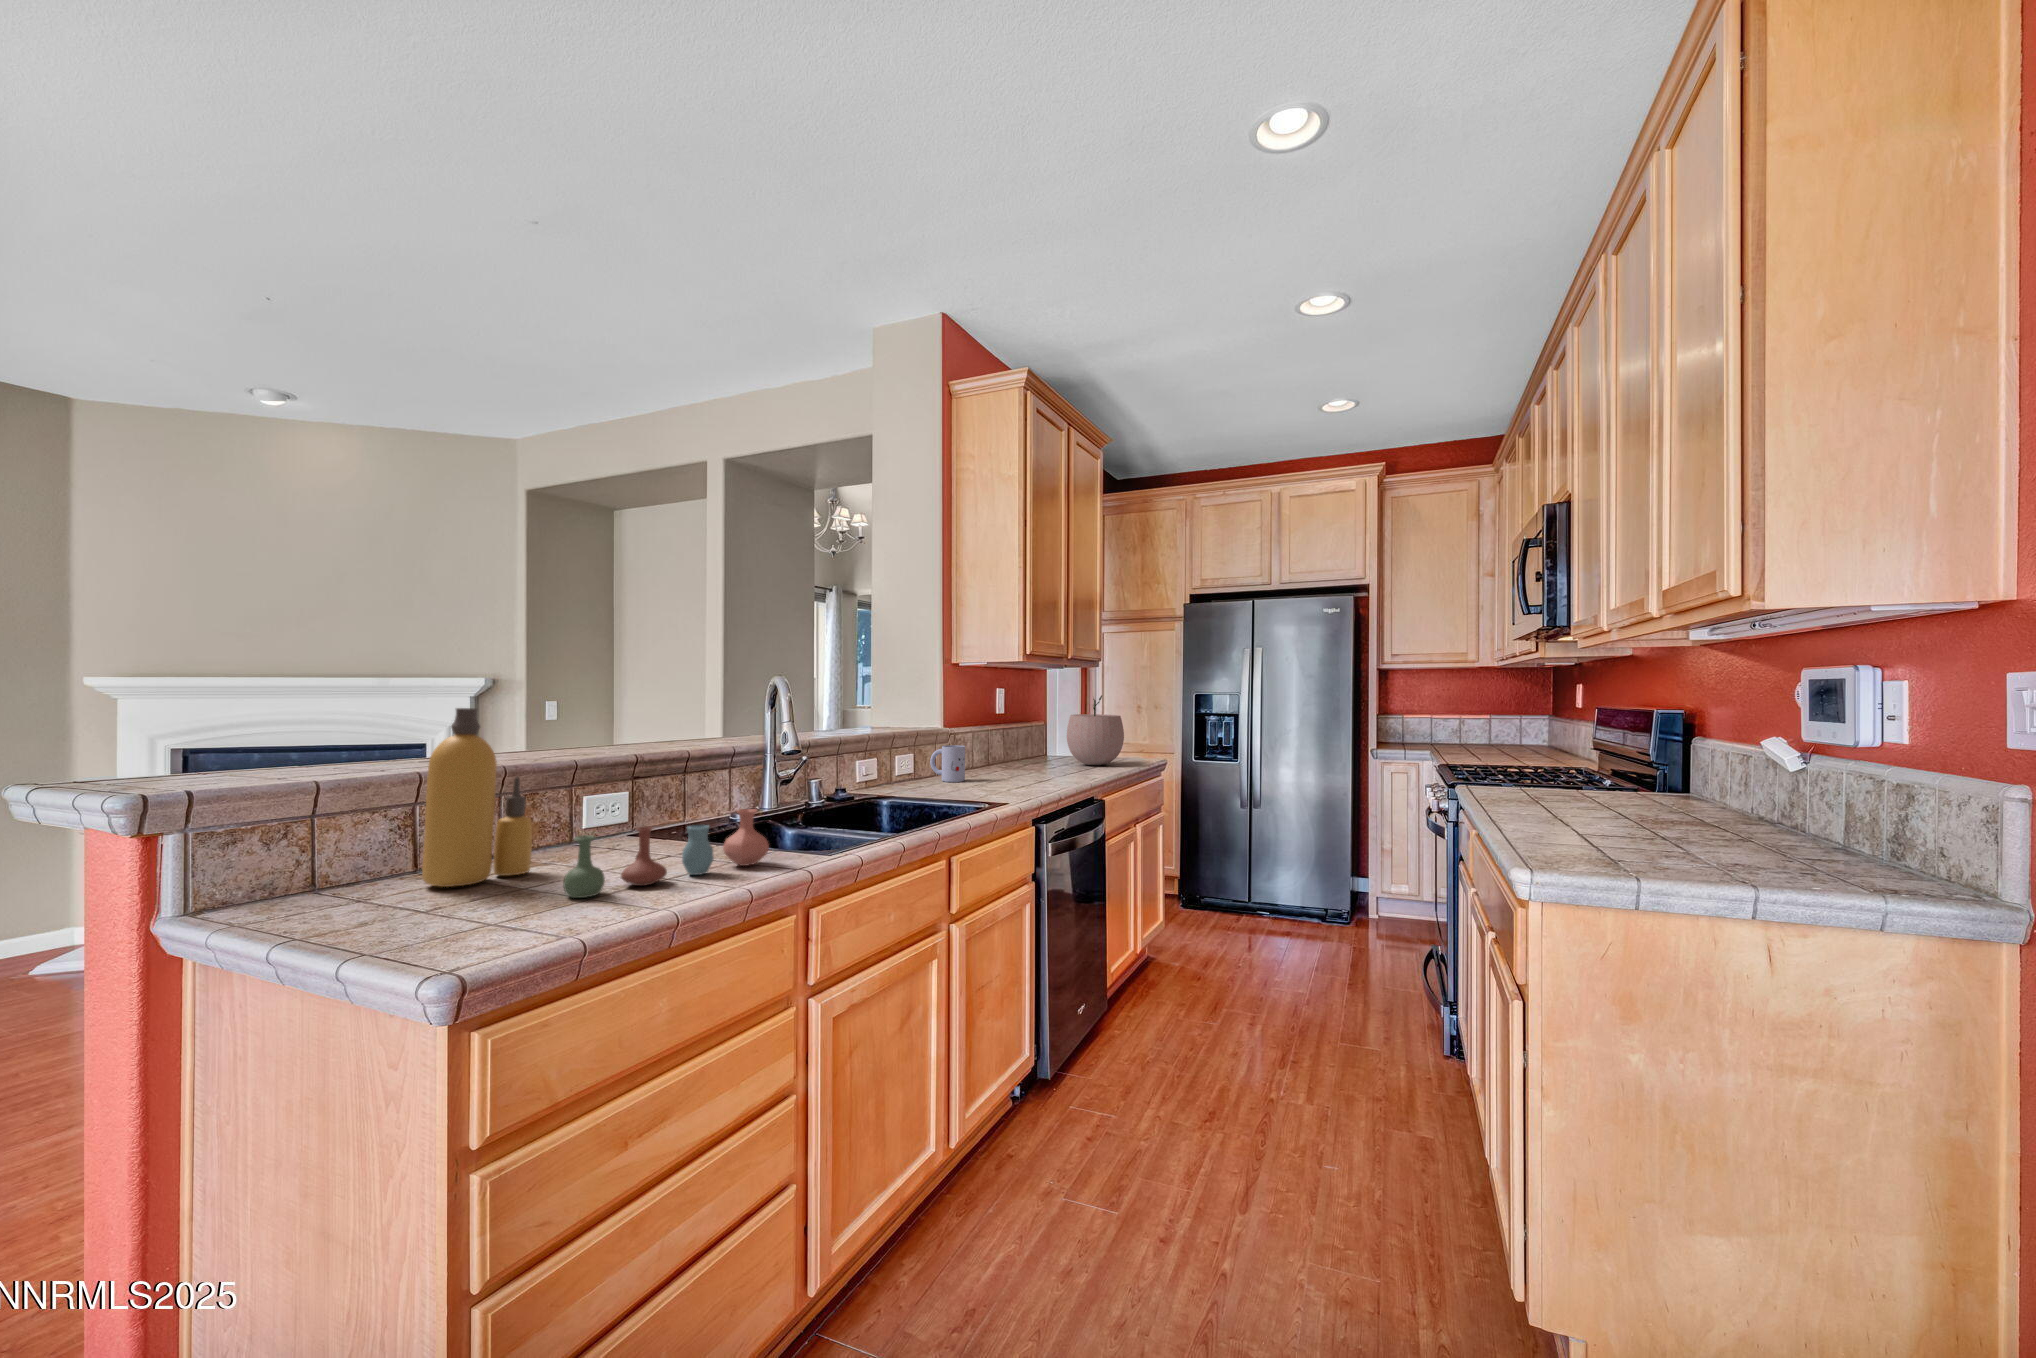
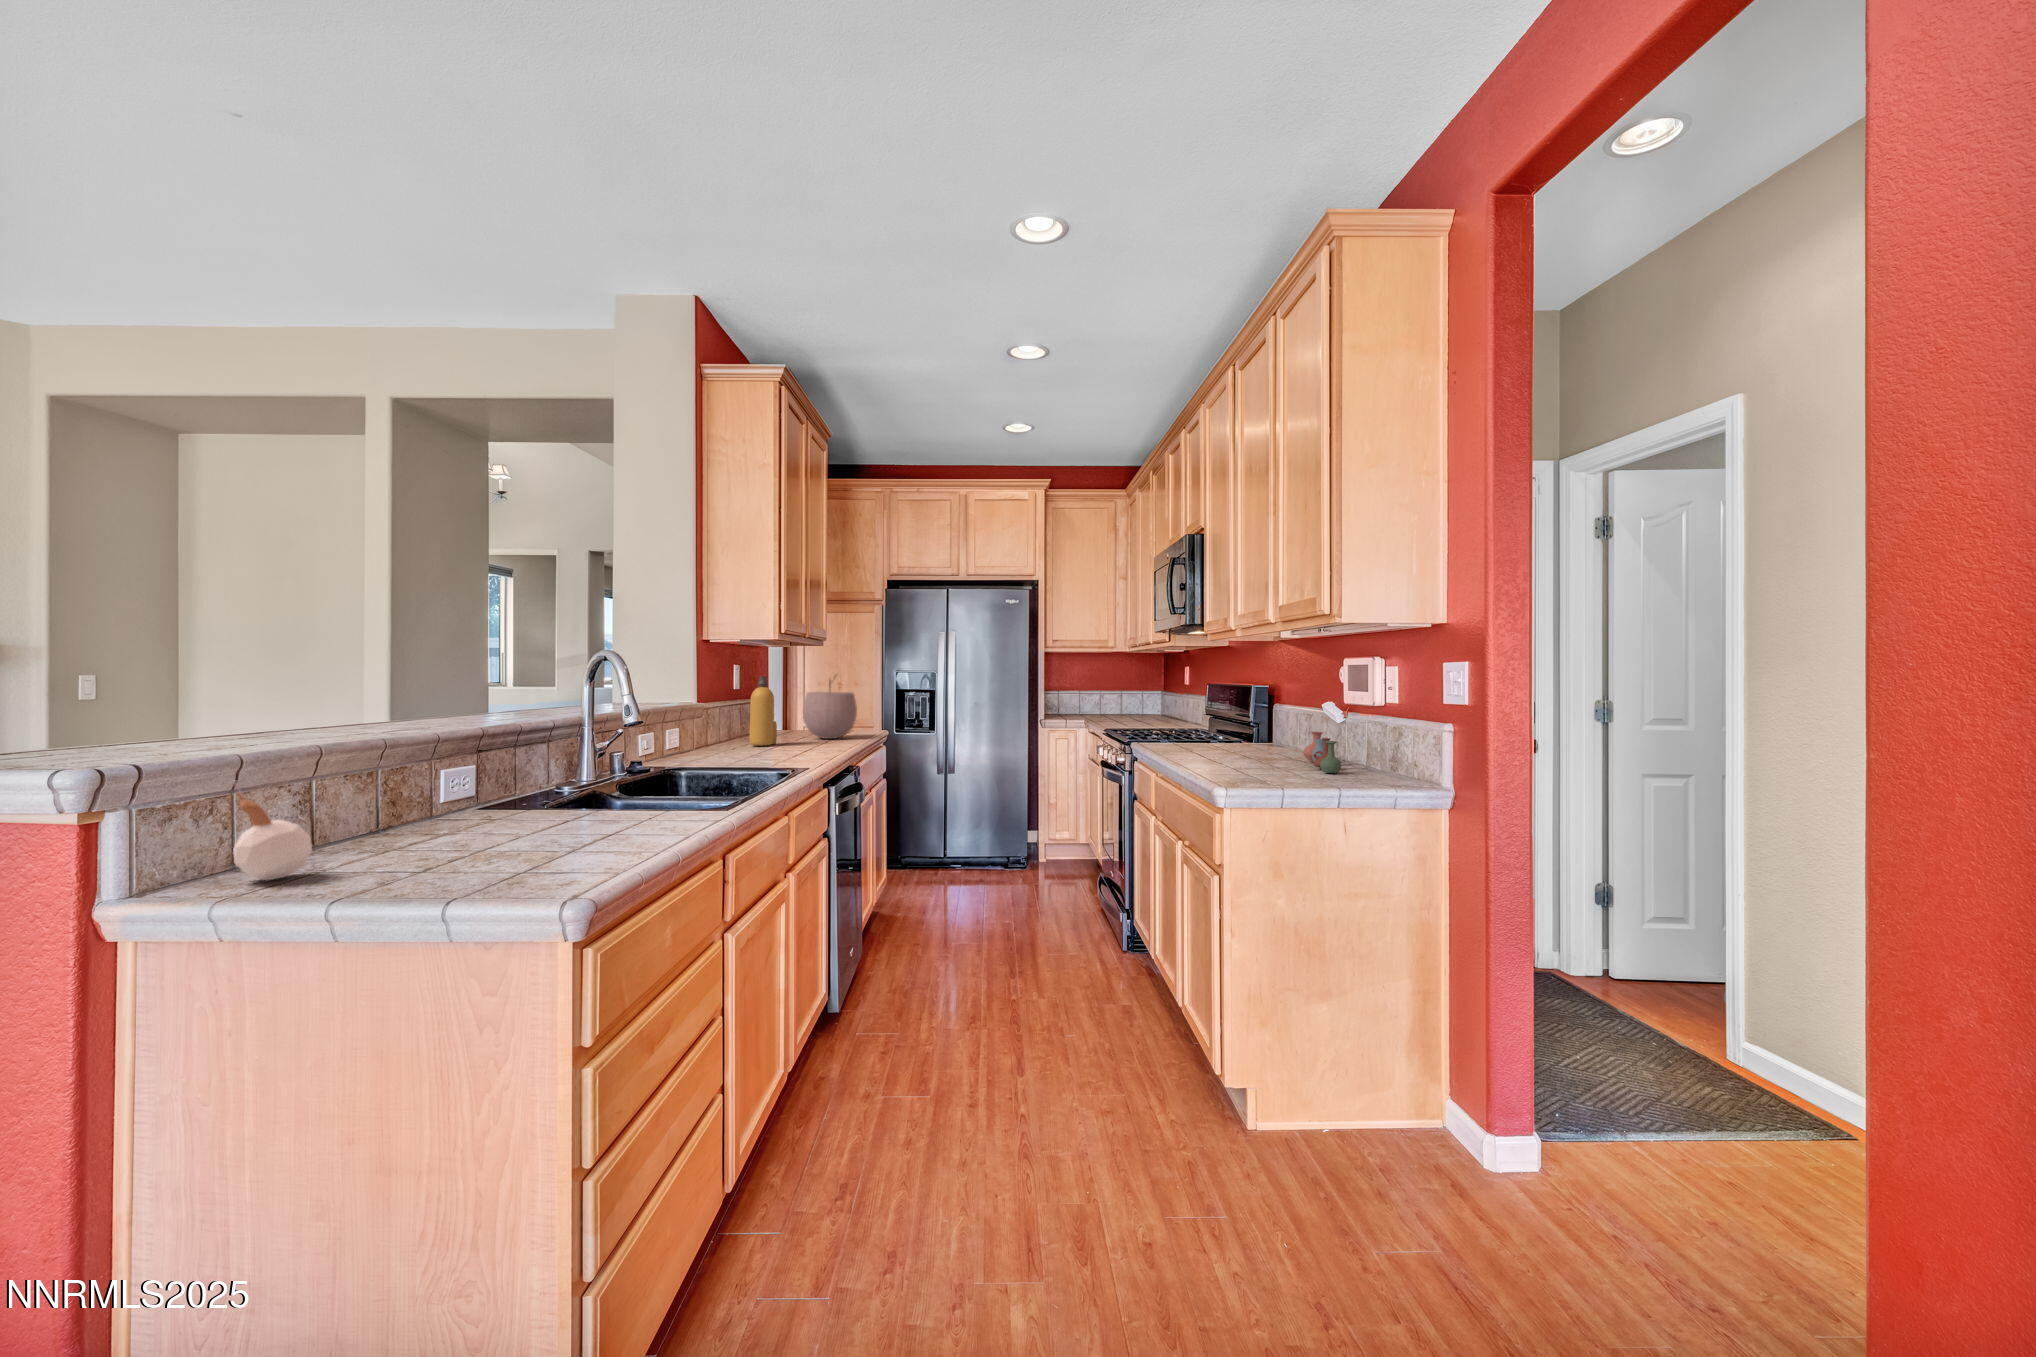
bottle: present [422,708,532,887] -> present [749,676,777,746]
mug: present [930,745,965,782] -> none [693,721,730,756]
candle: none [273,808,348,907] -> present [233,782,312,881]
vase: present [563,809,769,898] -> present [1303,732,1341,773]

